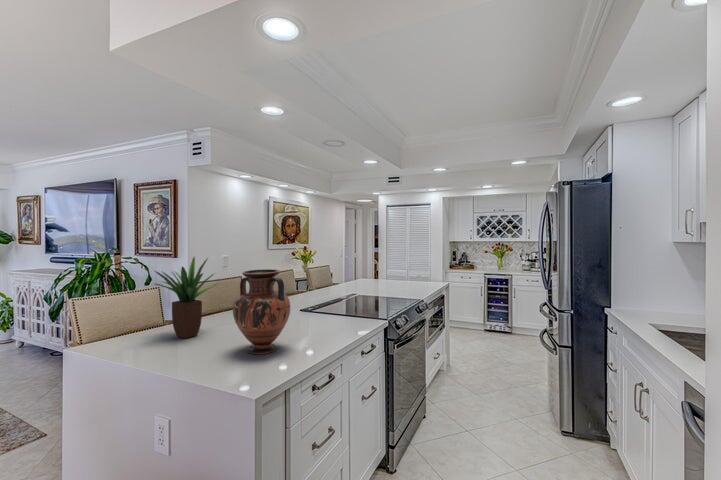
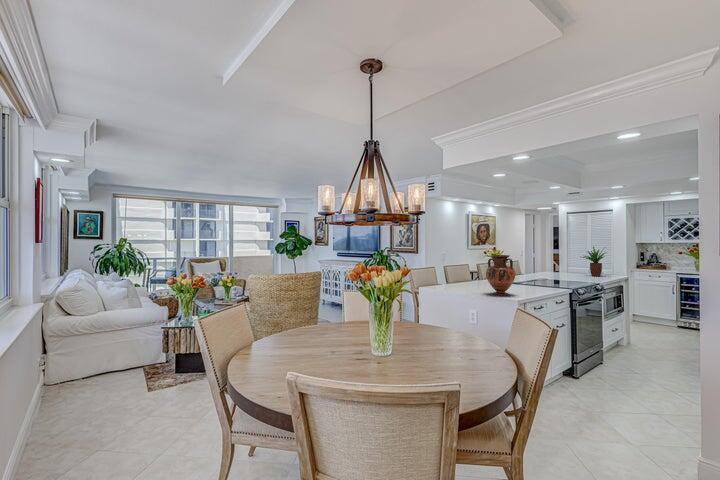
potted plant: present [155,257,217,338] -> present [583,247,606,277]

